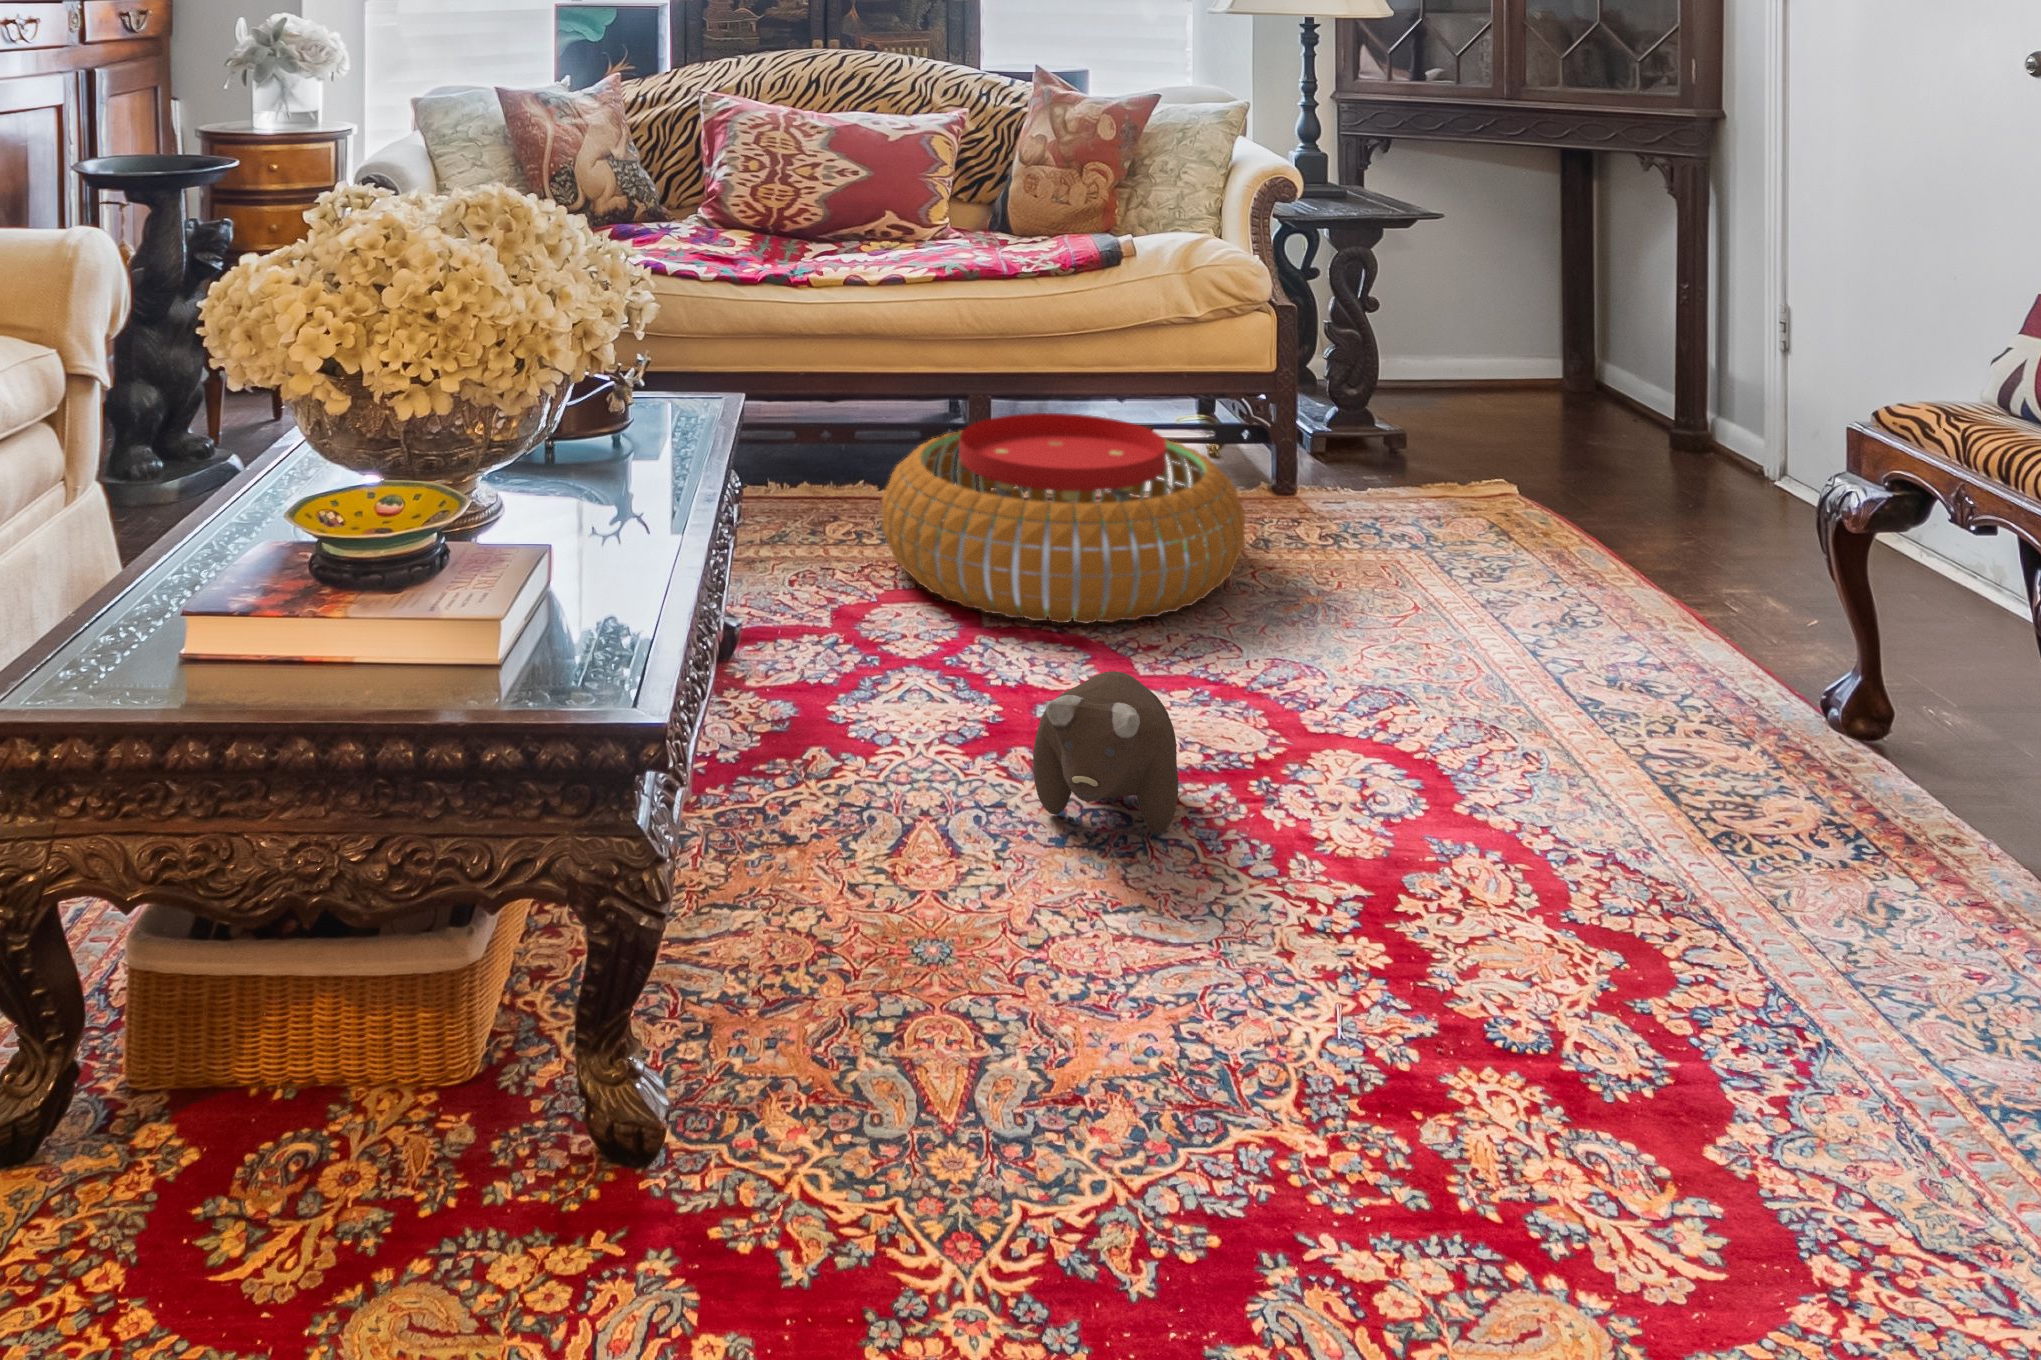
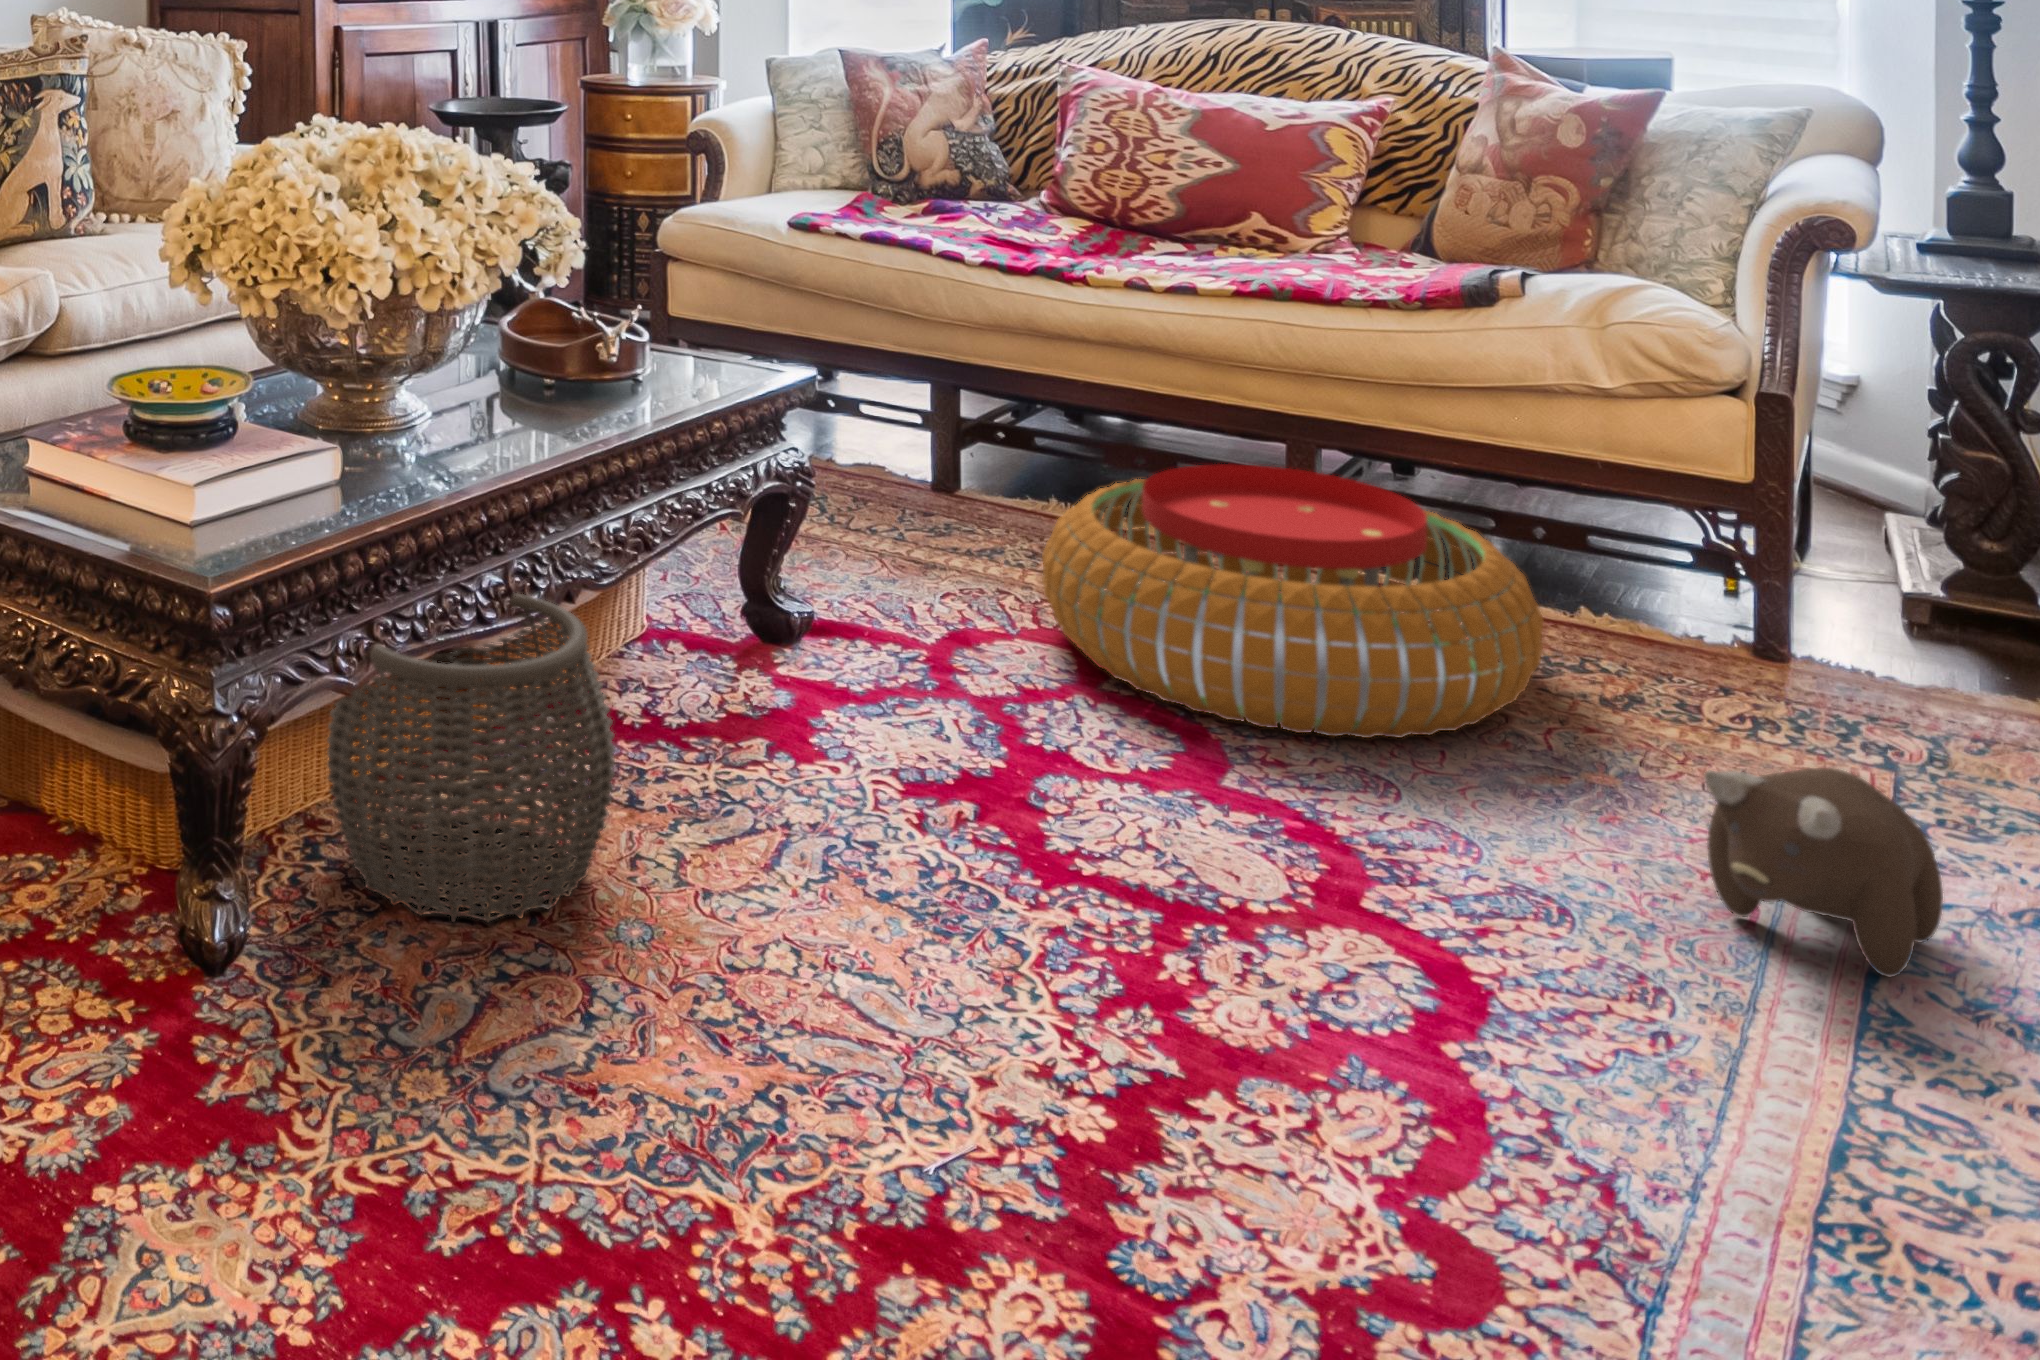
woven basket: none [589,658,881,1014] -> present [327,594,615,922]
plush toy: present [1033,671,1178,833] -> present [1704,768,1943,977]

